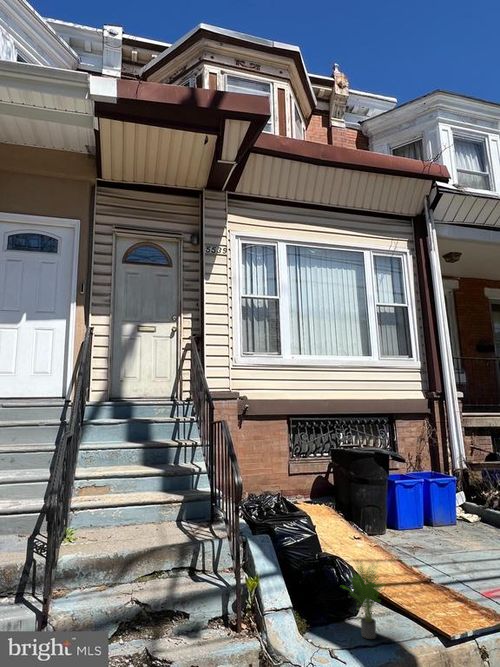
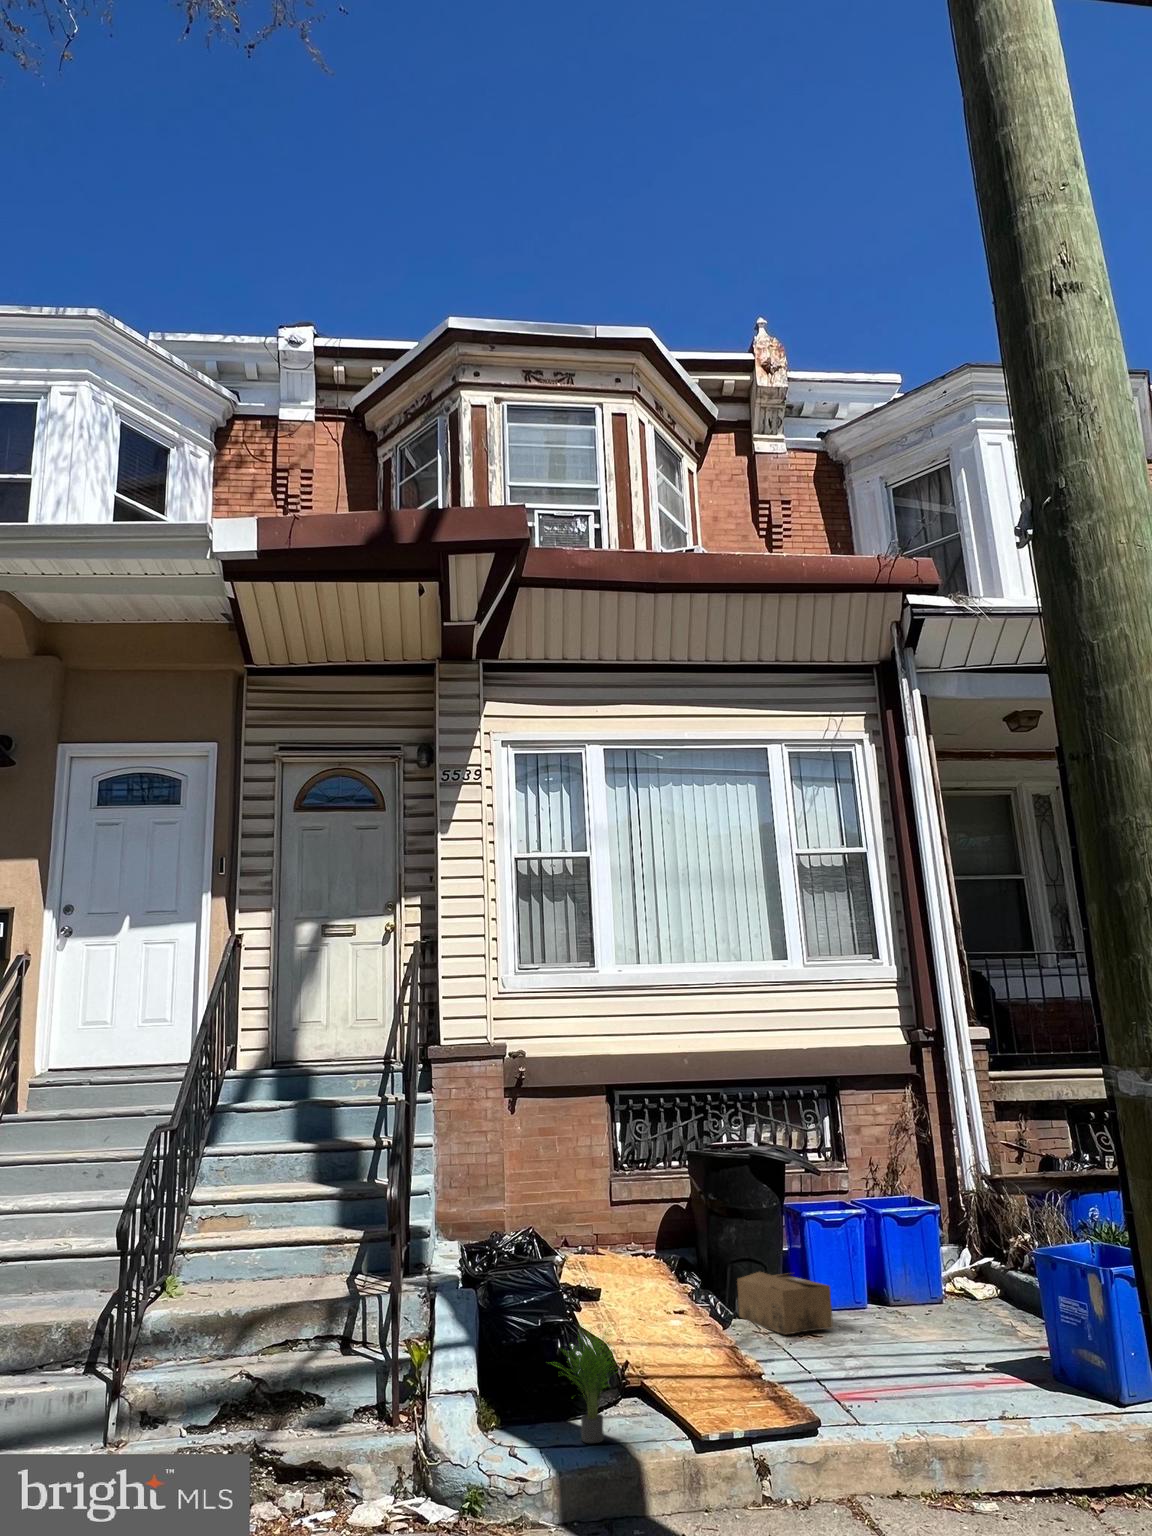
cardboard box: none [373,512,430,548] -> present [737,1272,833,1334]

